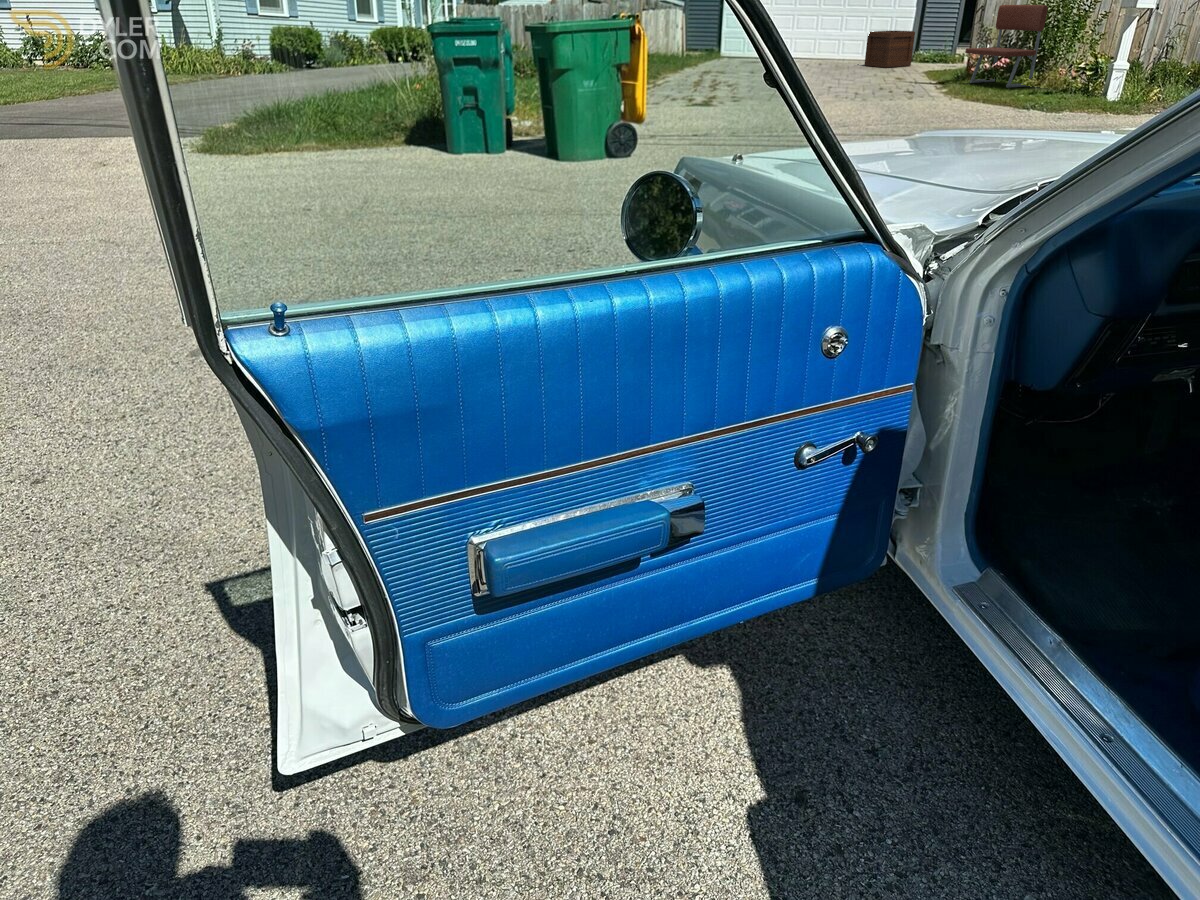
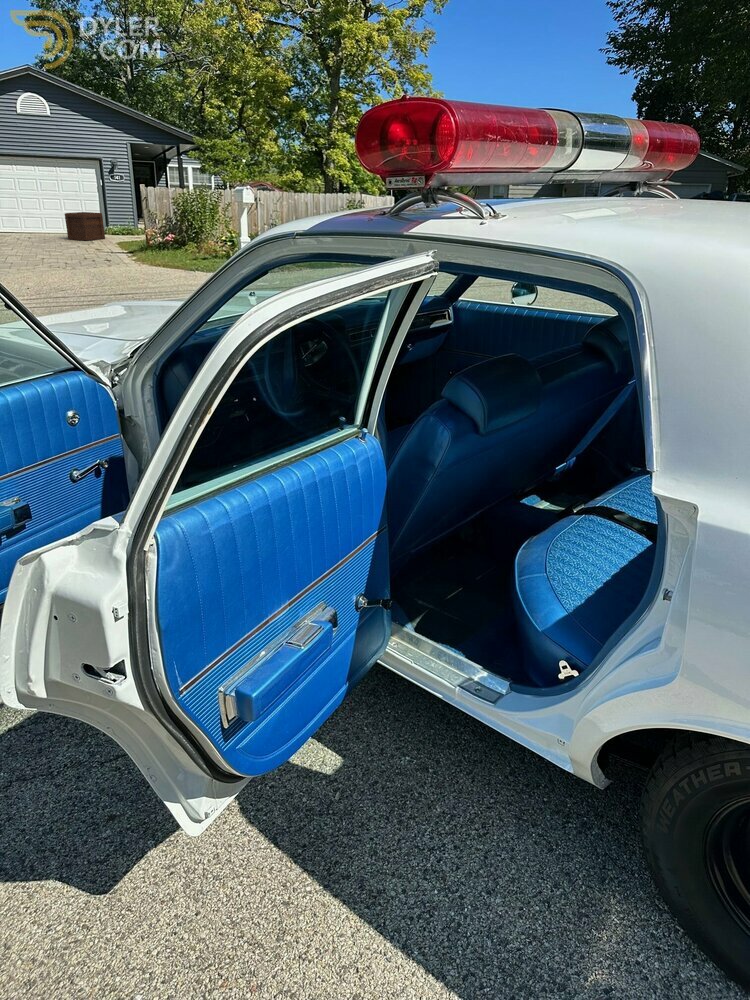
bench: present [965,5,1048,88] -> none [142,196,194,255]

